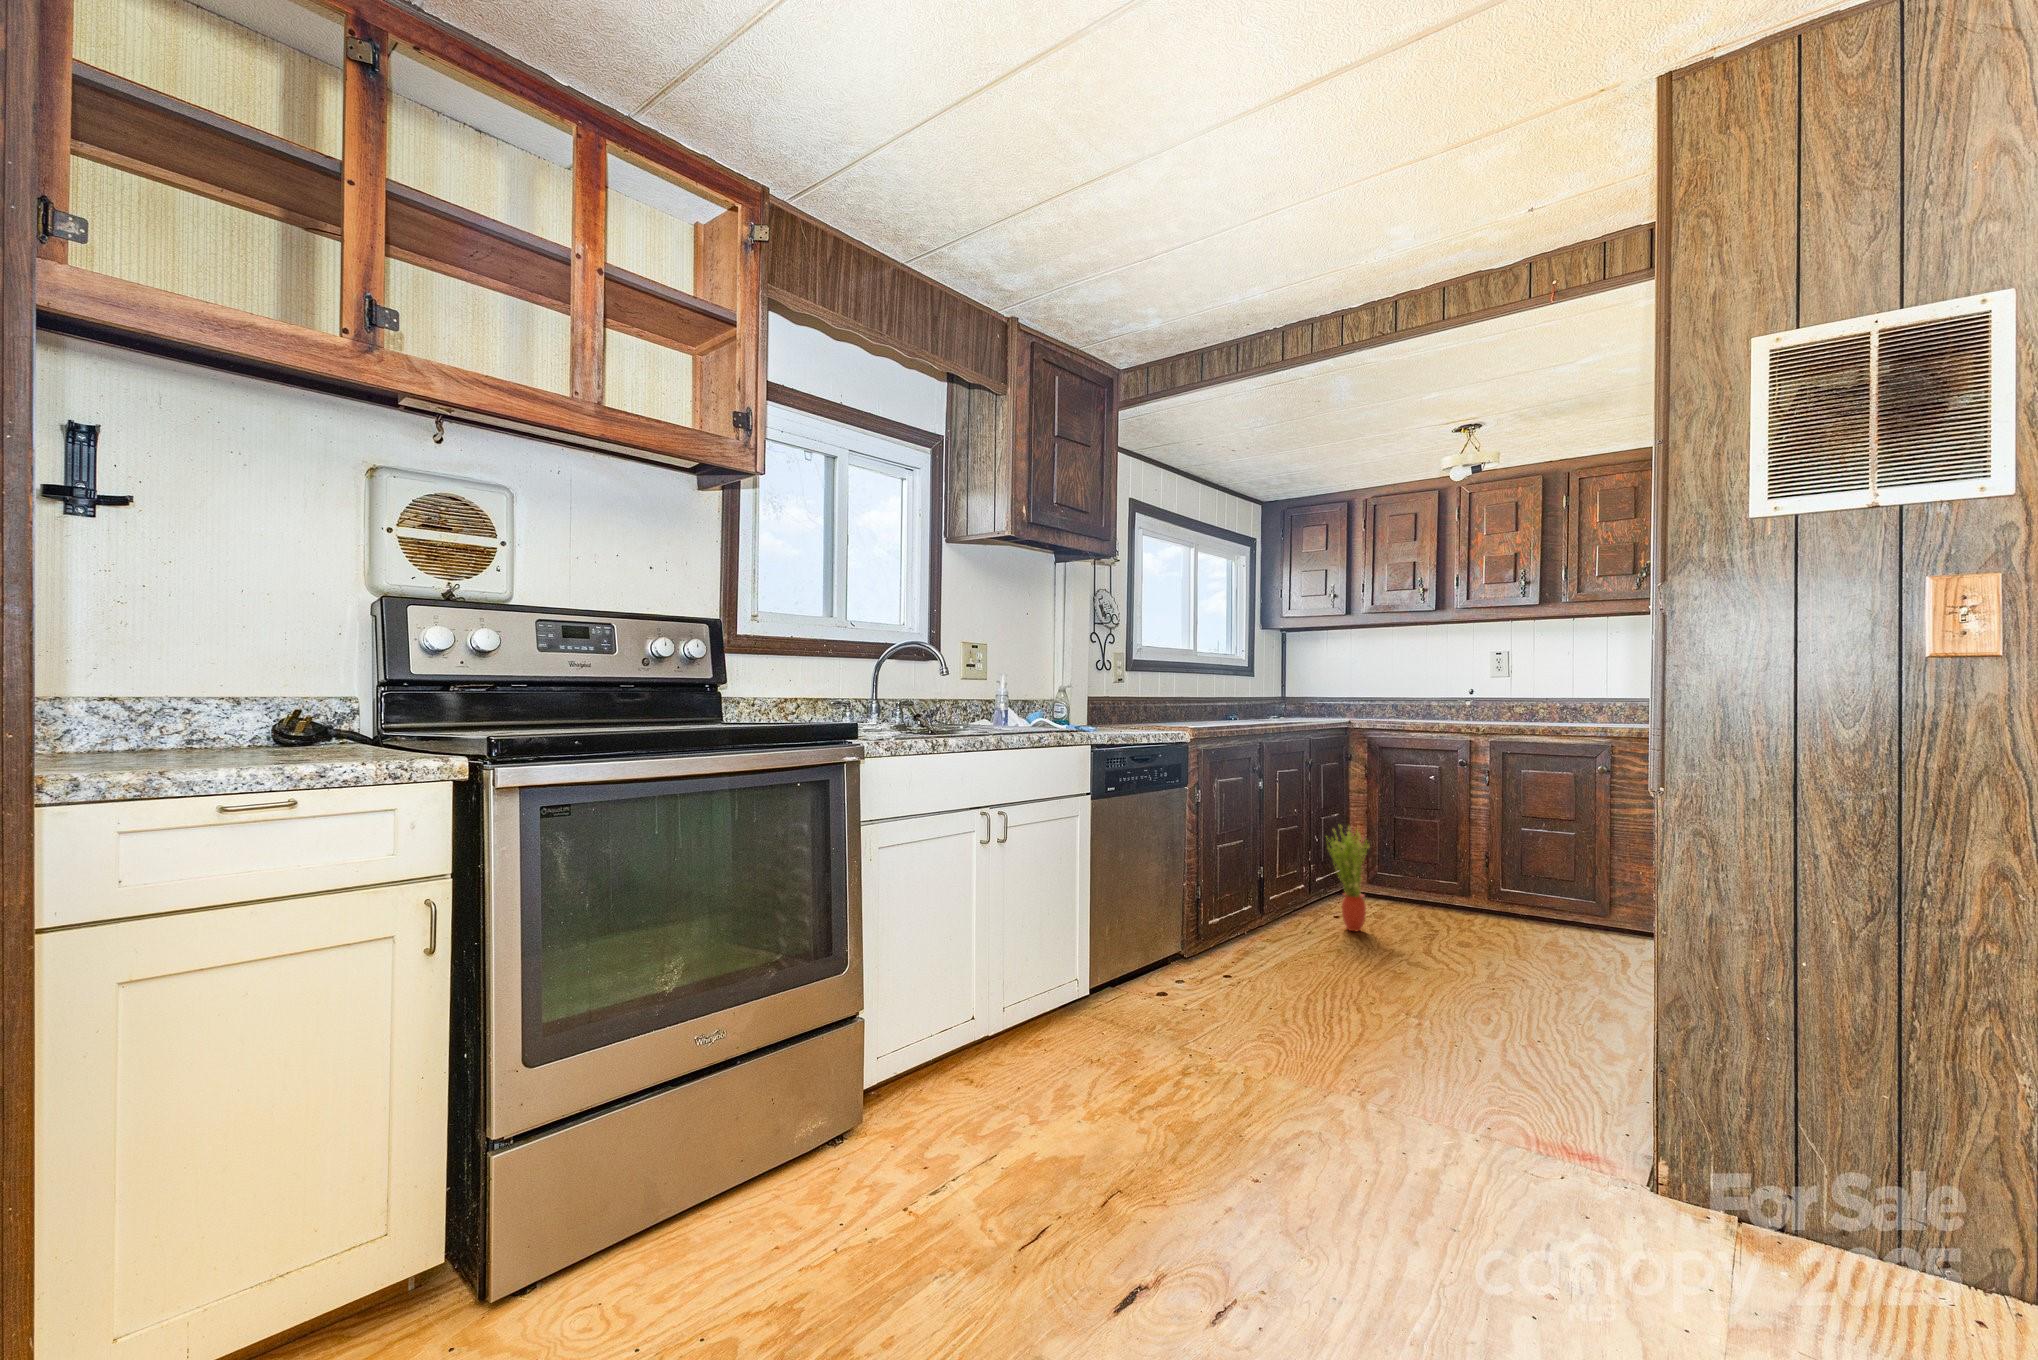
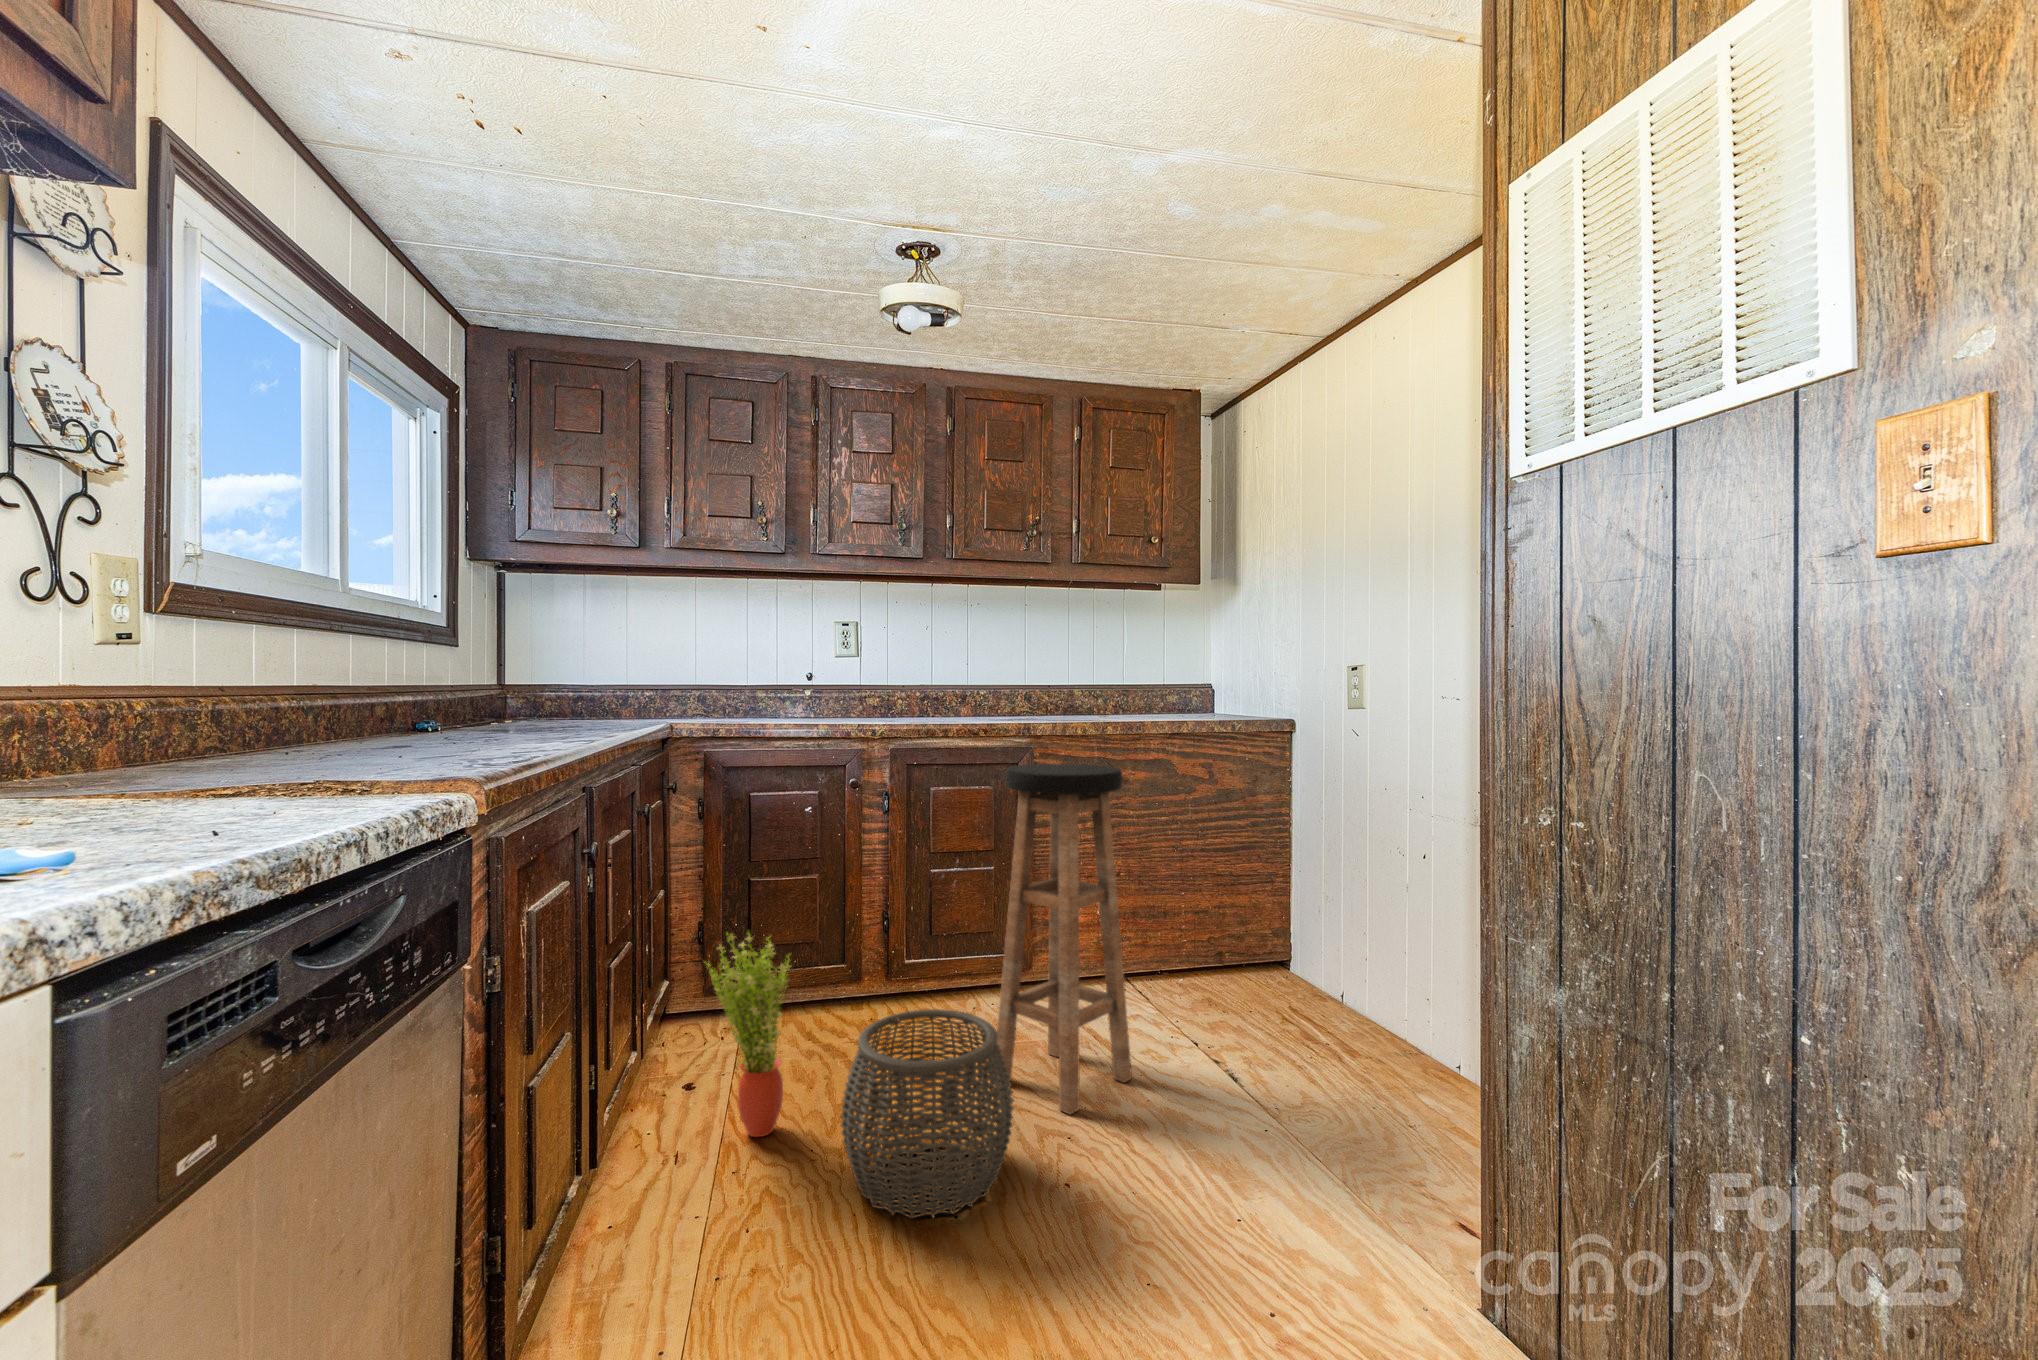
bar stool: none [1505,750,1606,970] -> present [997,763,1132,1115]
woven basket: none [1367,875,1467,969] -> present [841,1009,1014,1218]

